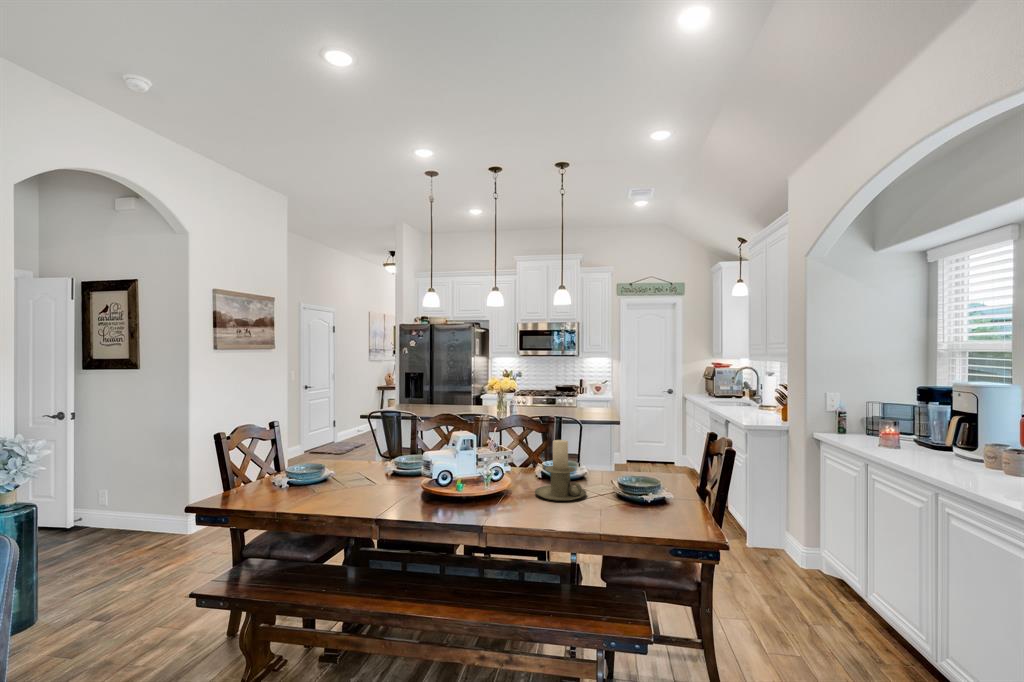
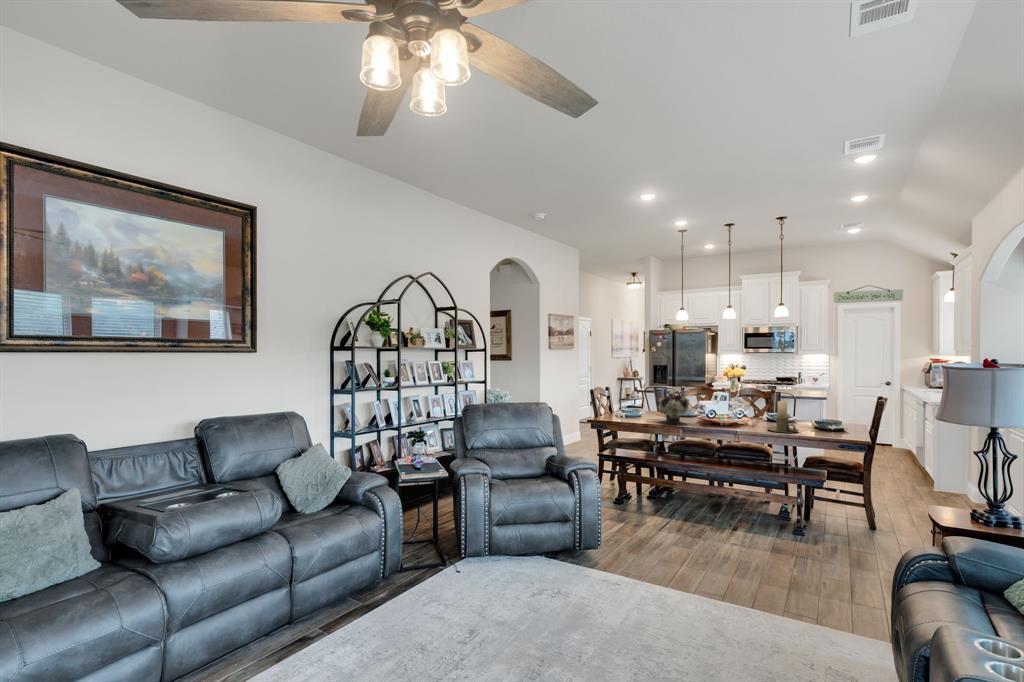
flower arrangement: none [345,424,404,492] -> present [657,391,689,424]

